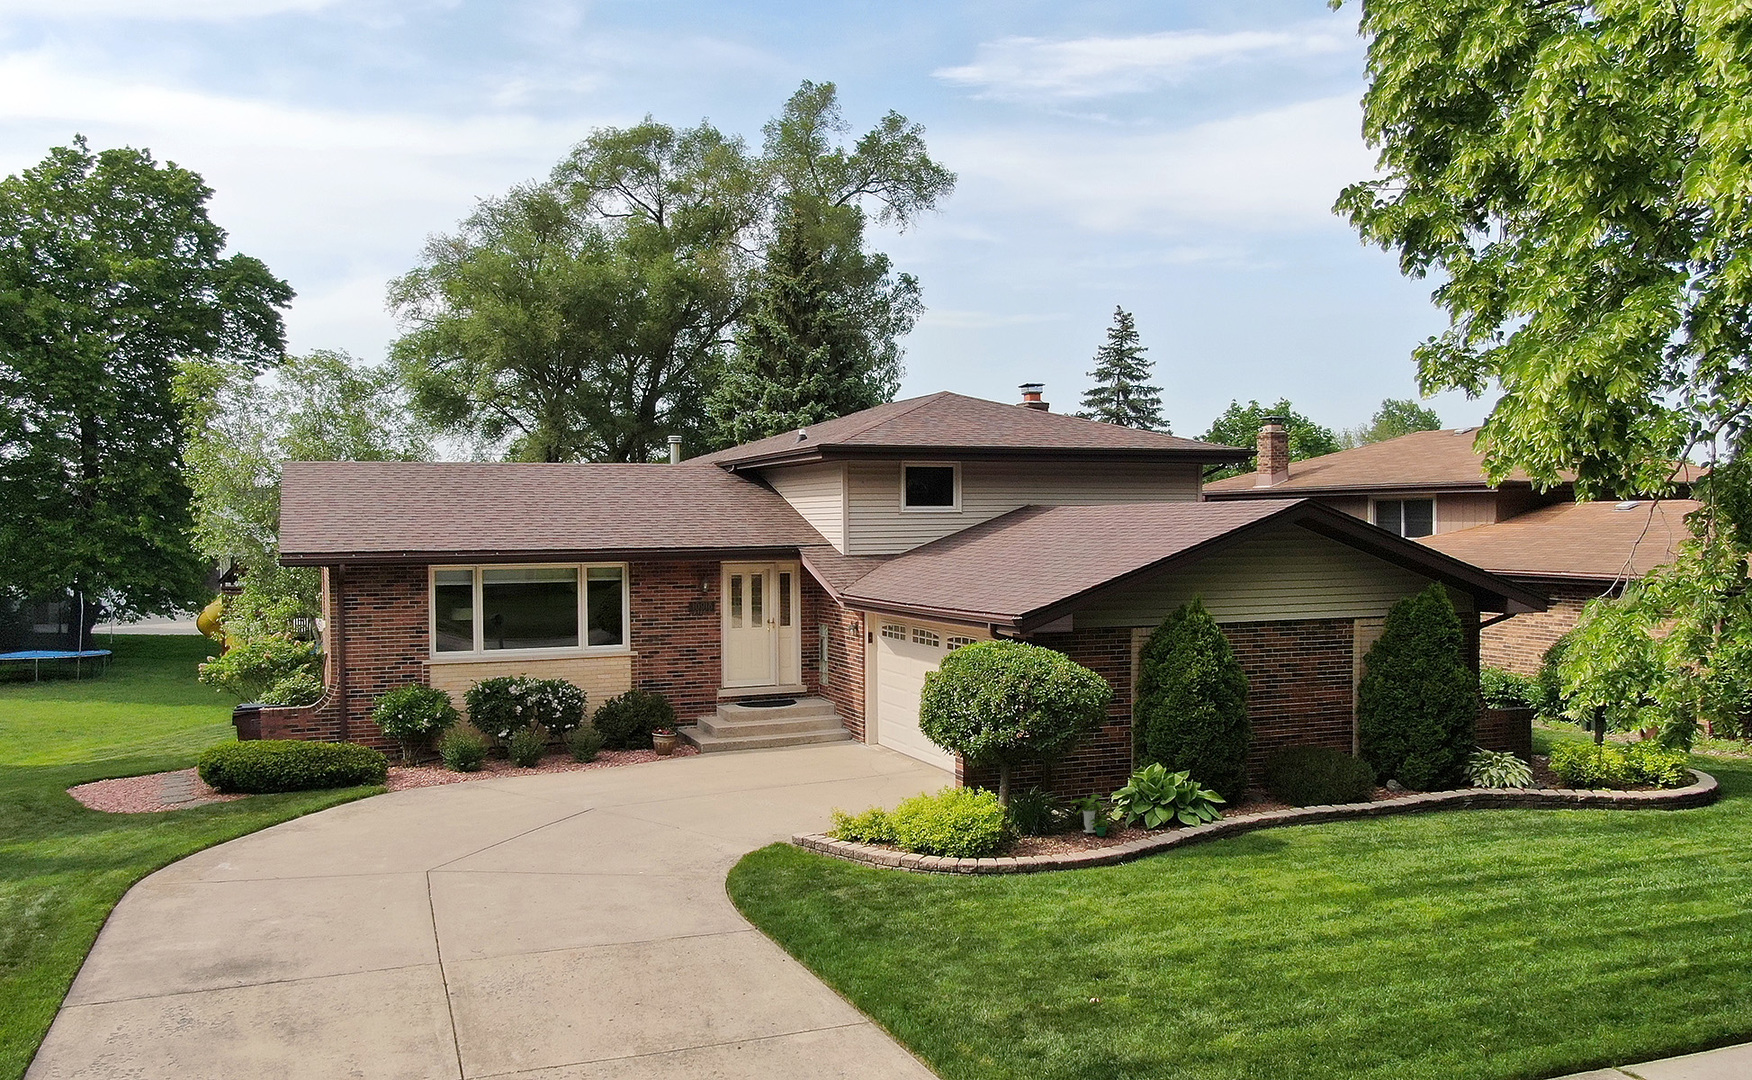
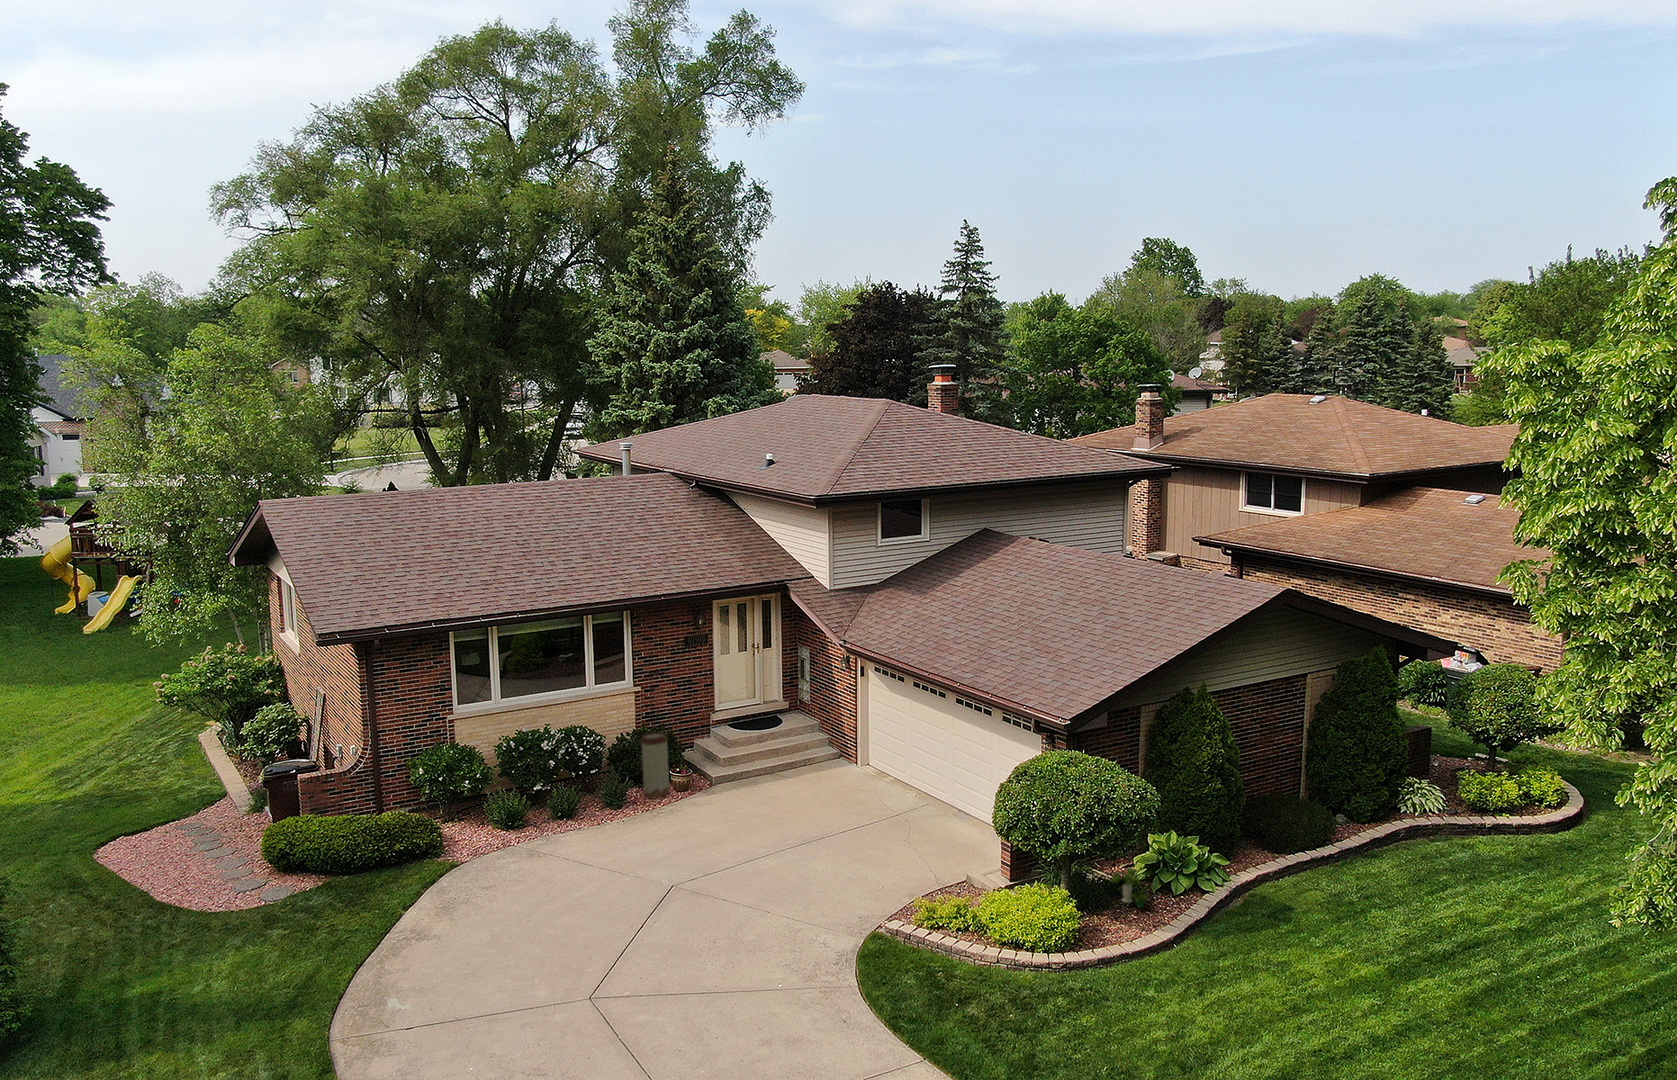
trash can: none [620,690,651,761] -> present [641,732,669,799]

